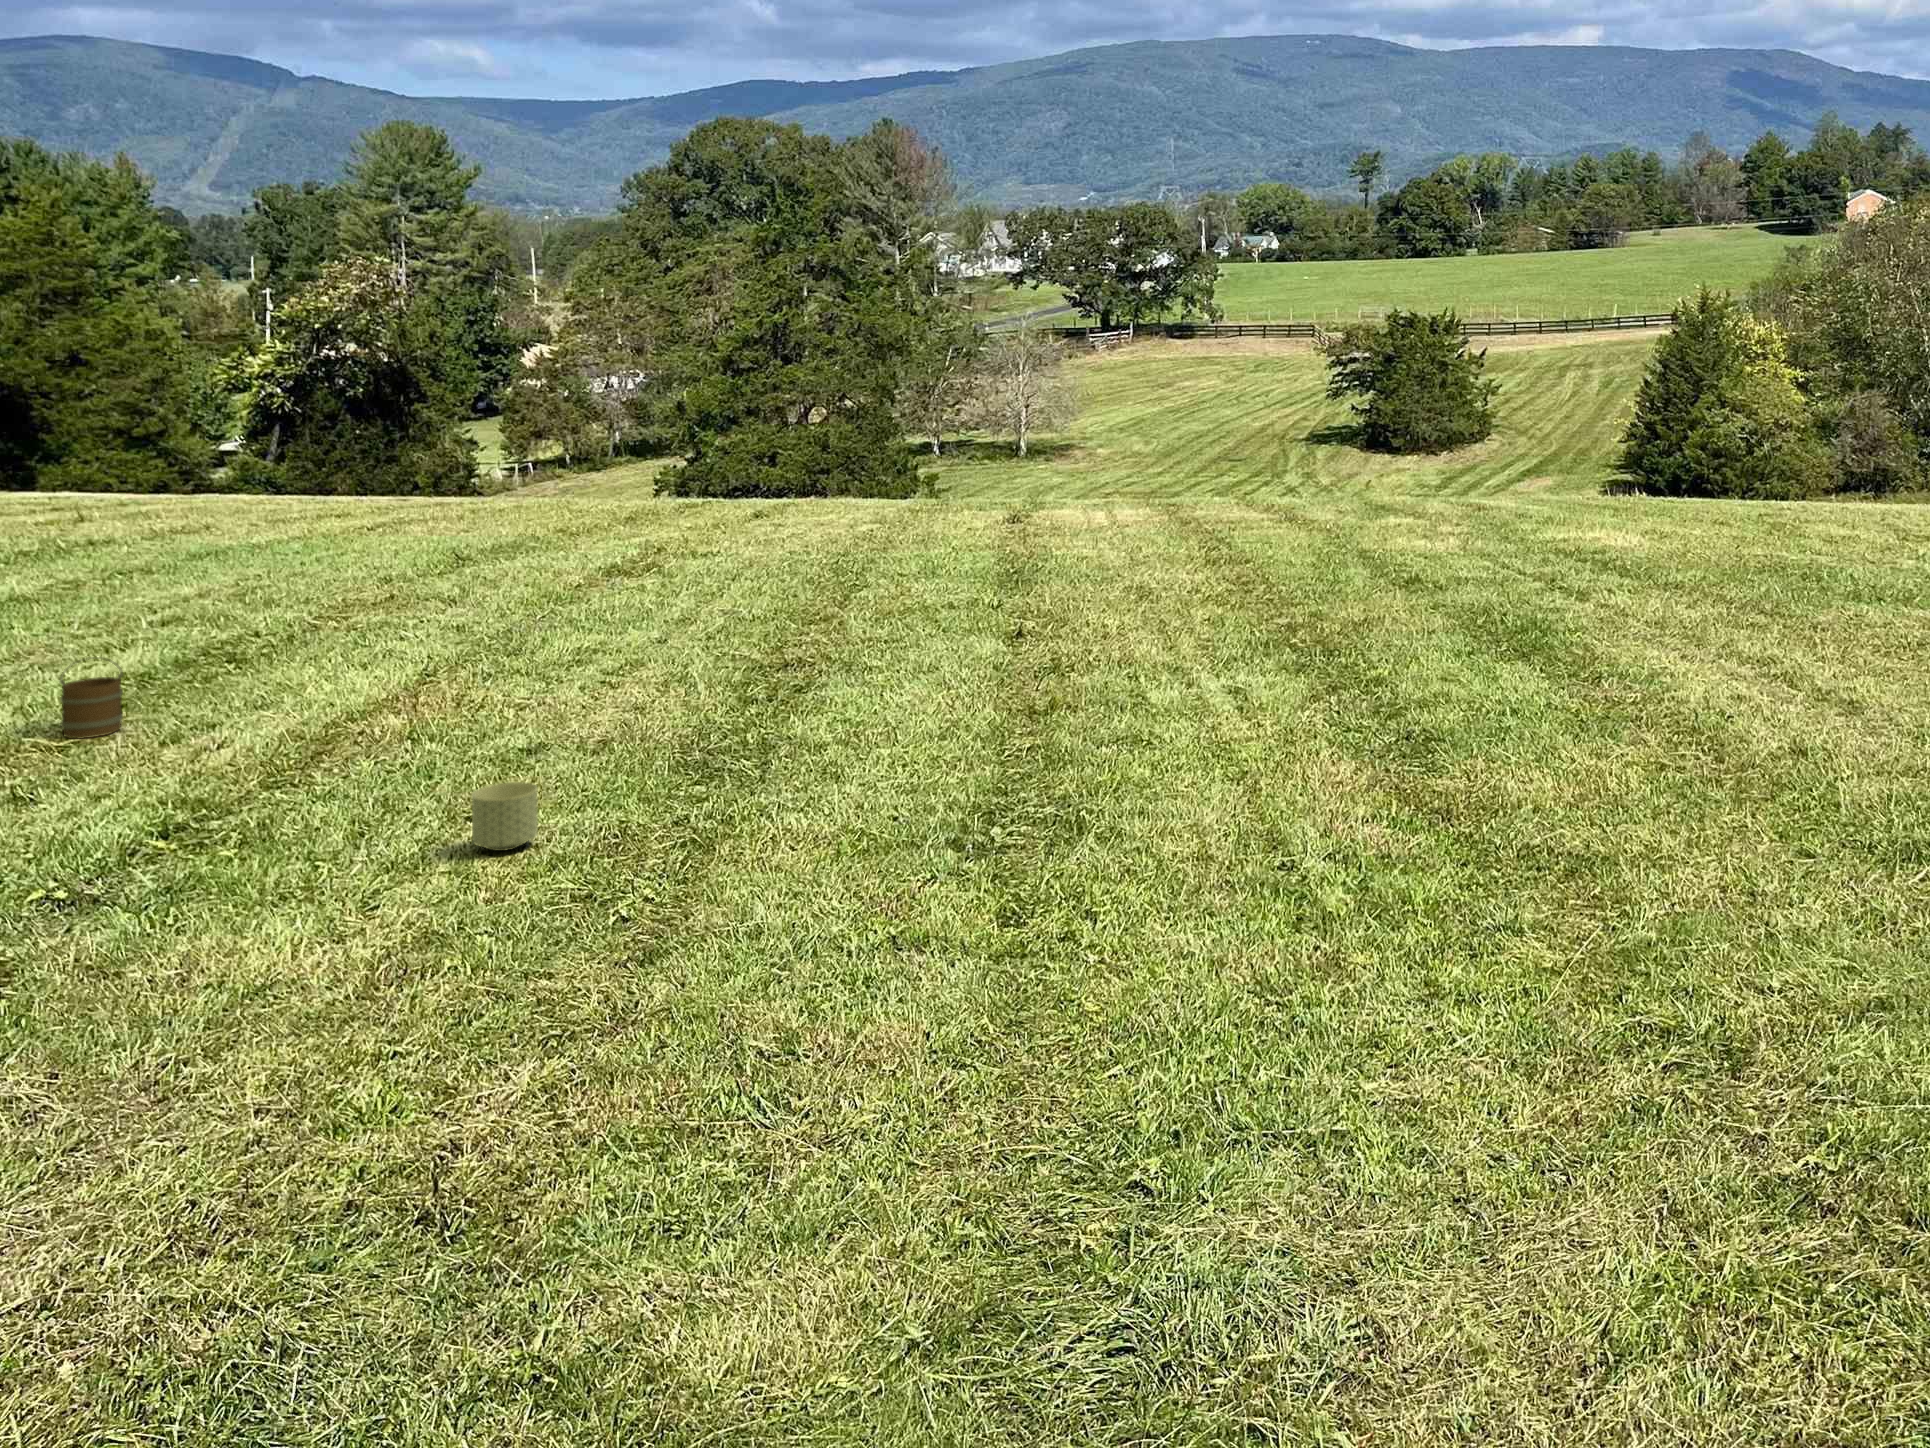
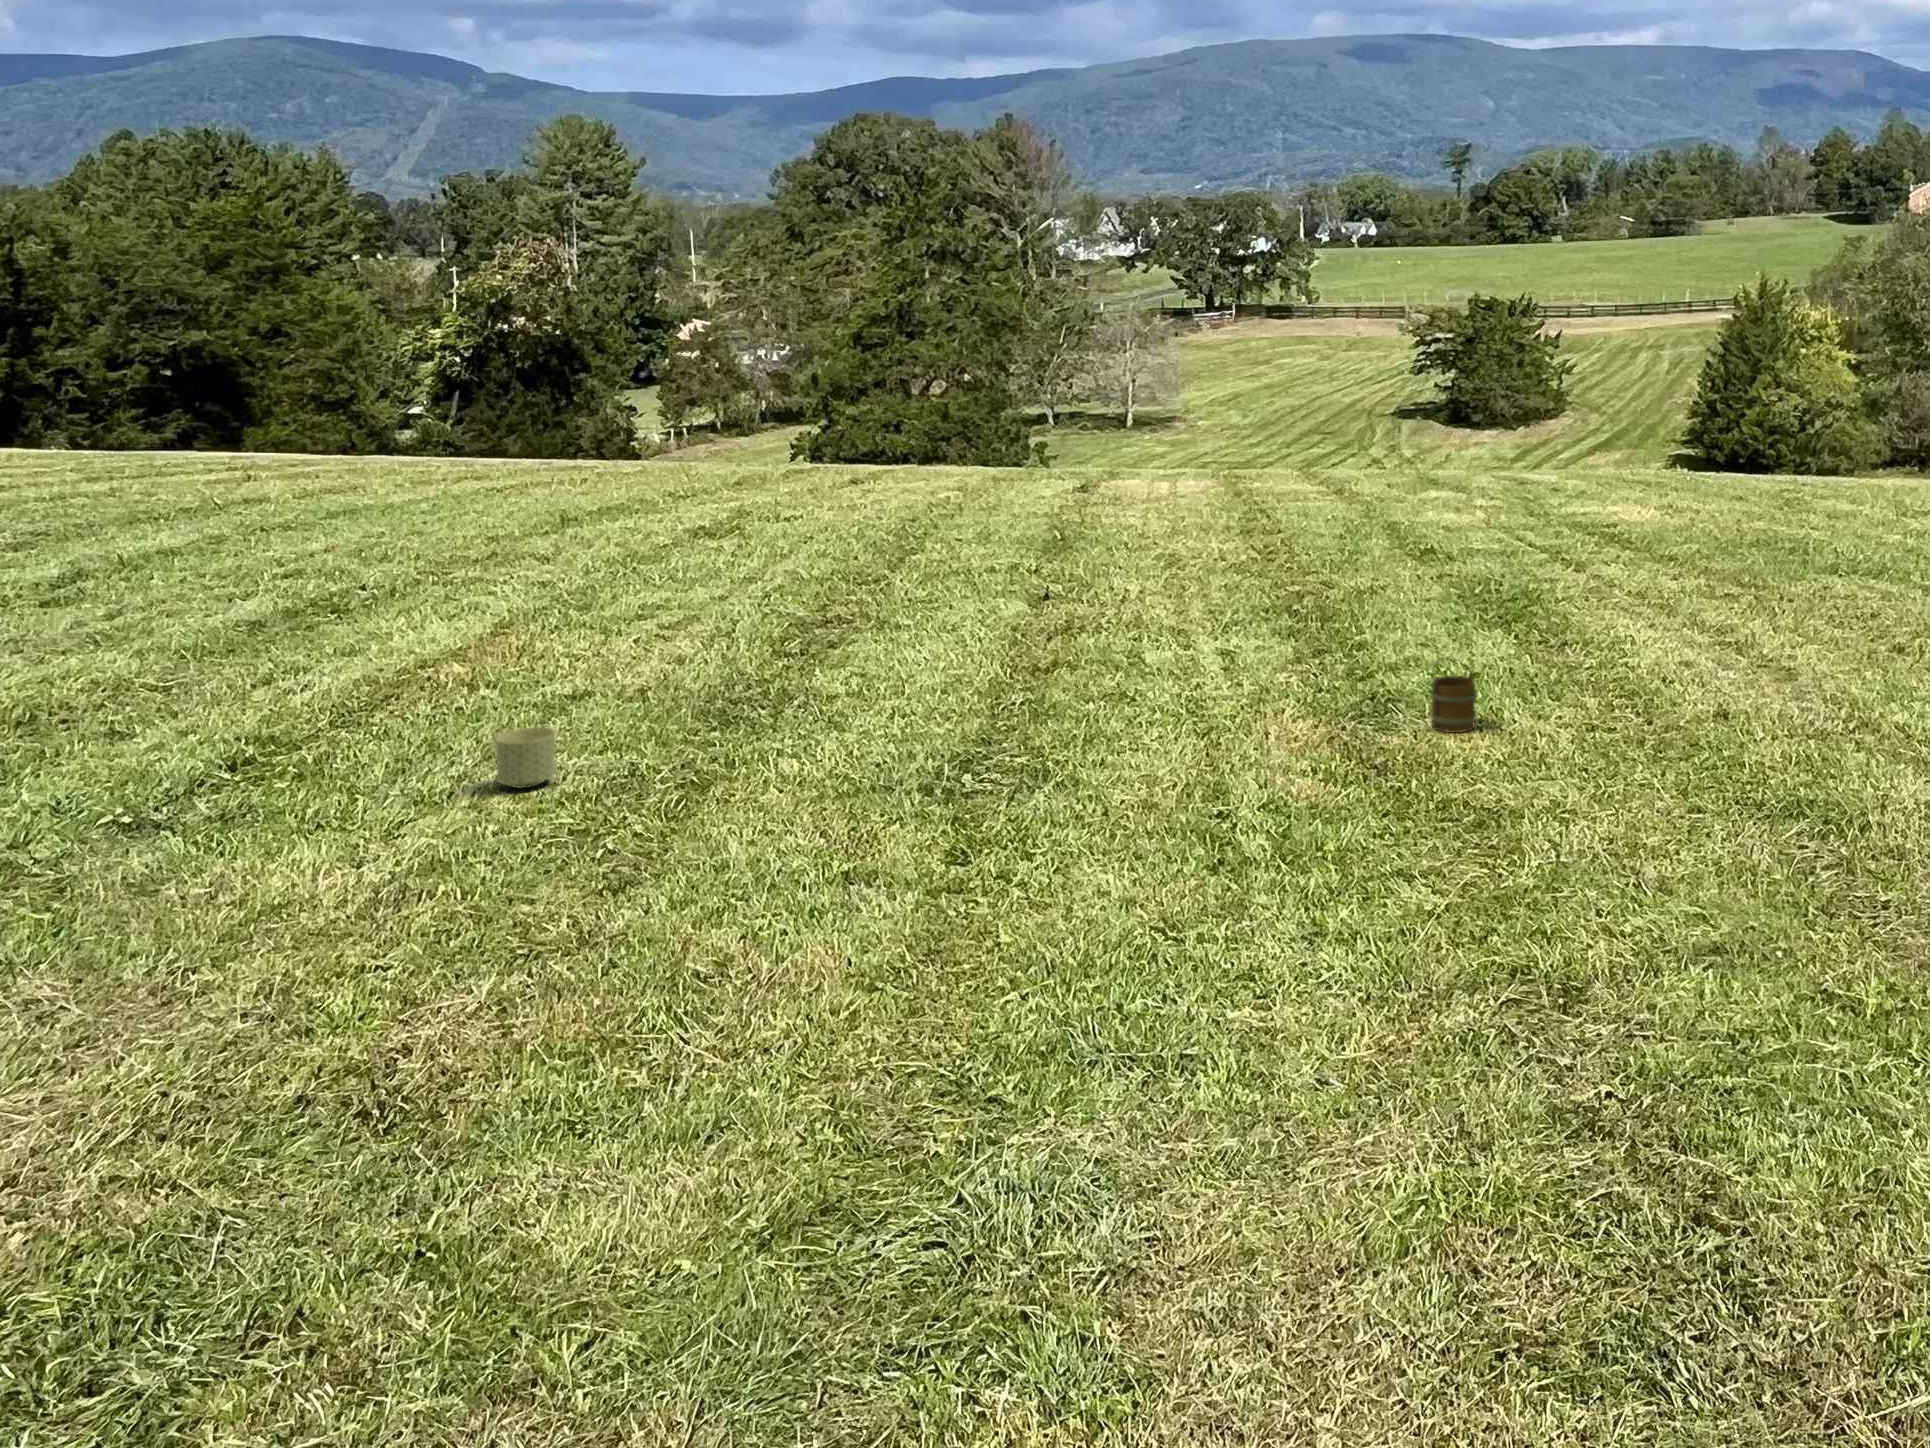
bucket: present [60,659,123,739] -> present [1431,659,1477,733]

